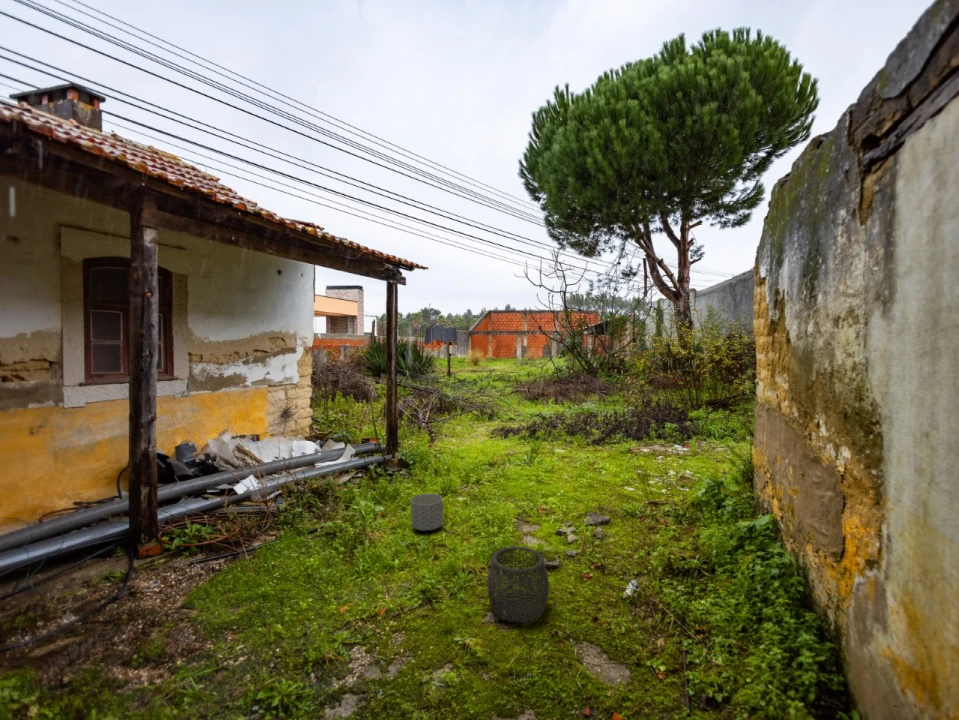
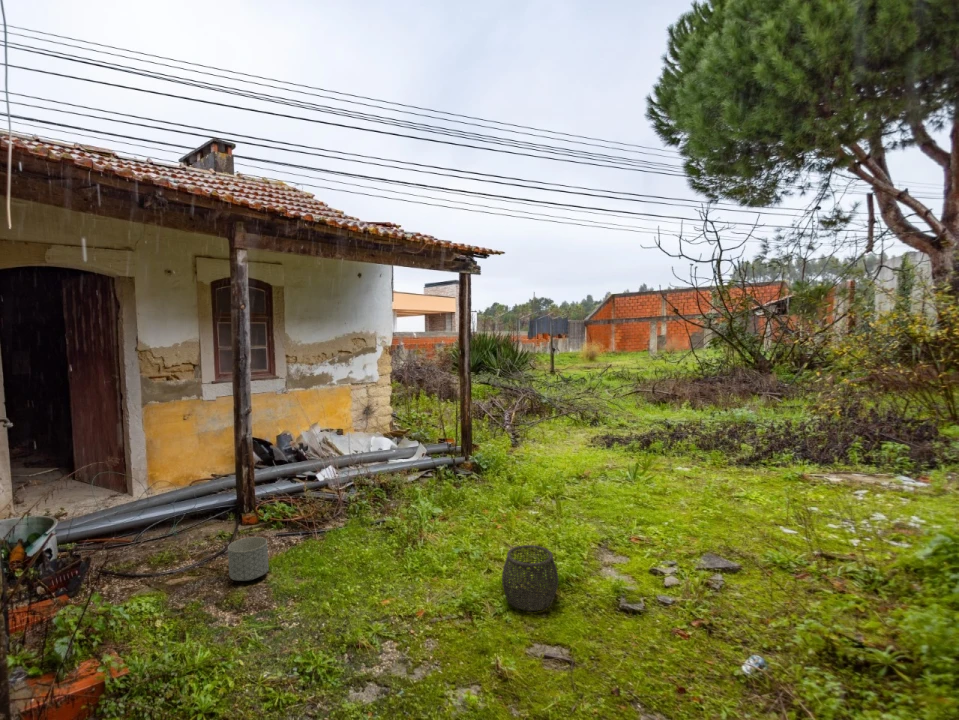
planter: present [411,494,443,531] -> present [228,537,268,581]

